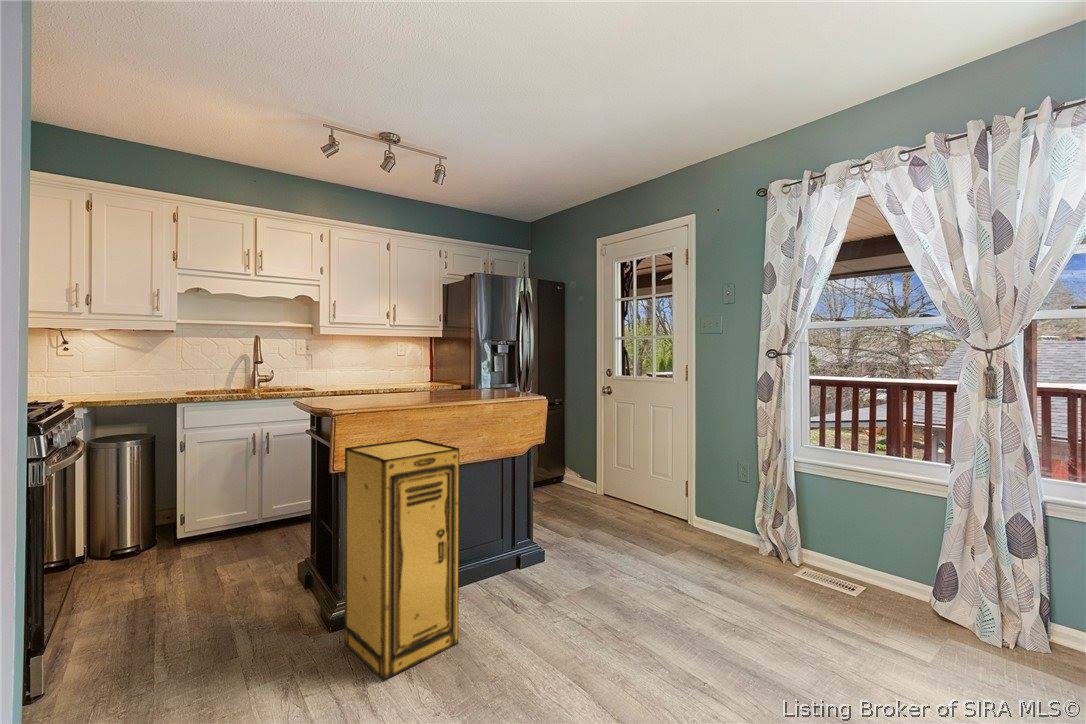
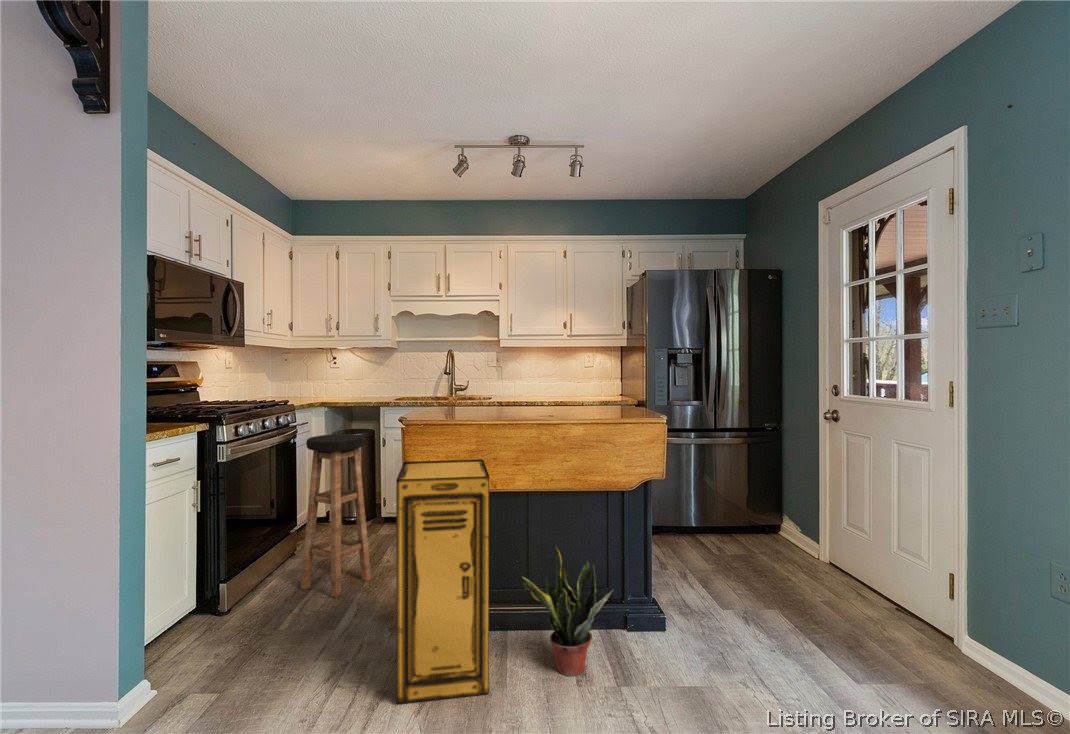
bar stool: none [132,433,226,632] -> present [301,434,371,598]
potted plant: none [470,507,538,610] -> present [522,547,612,676]

